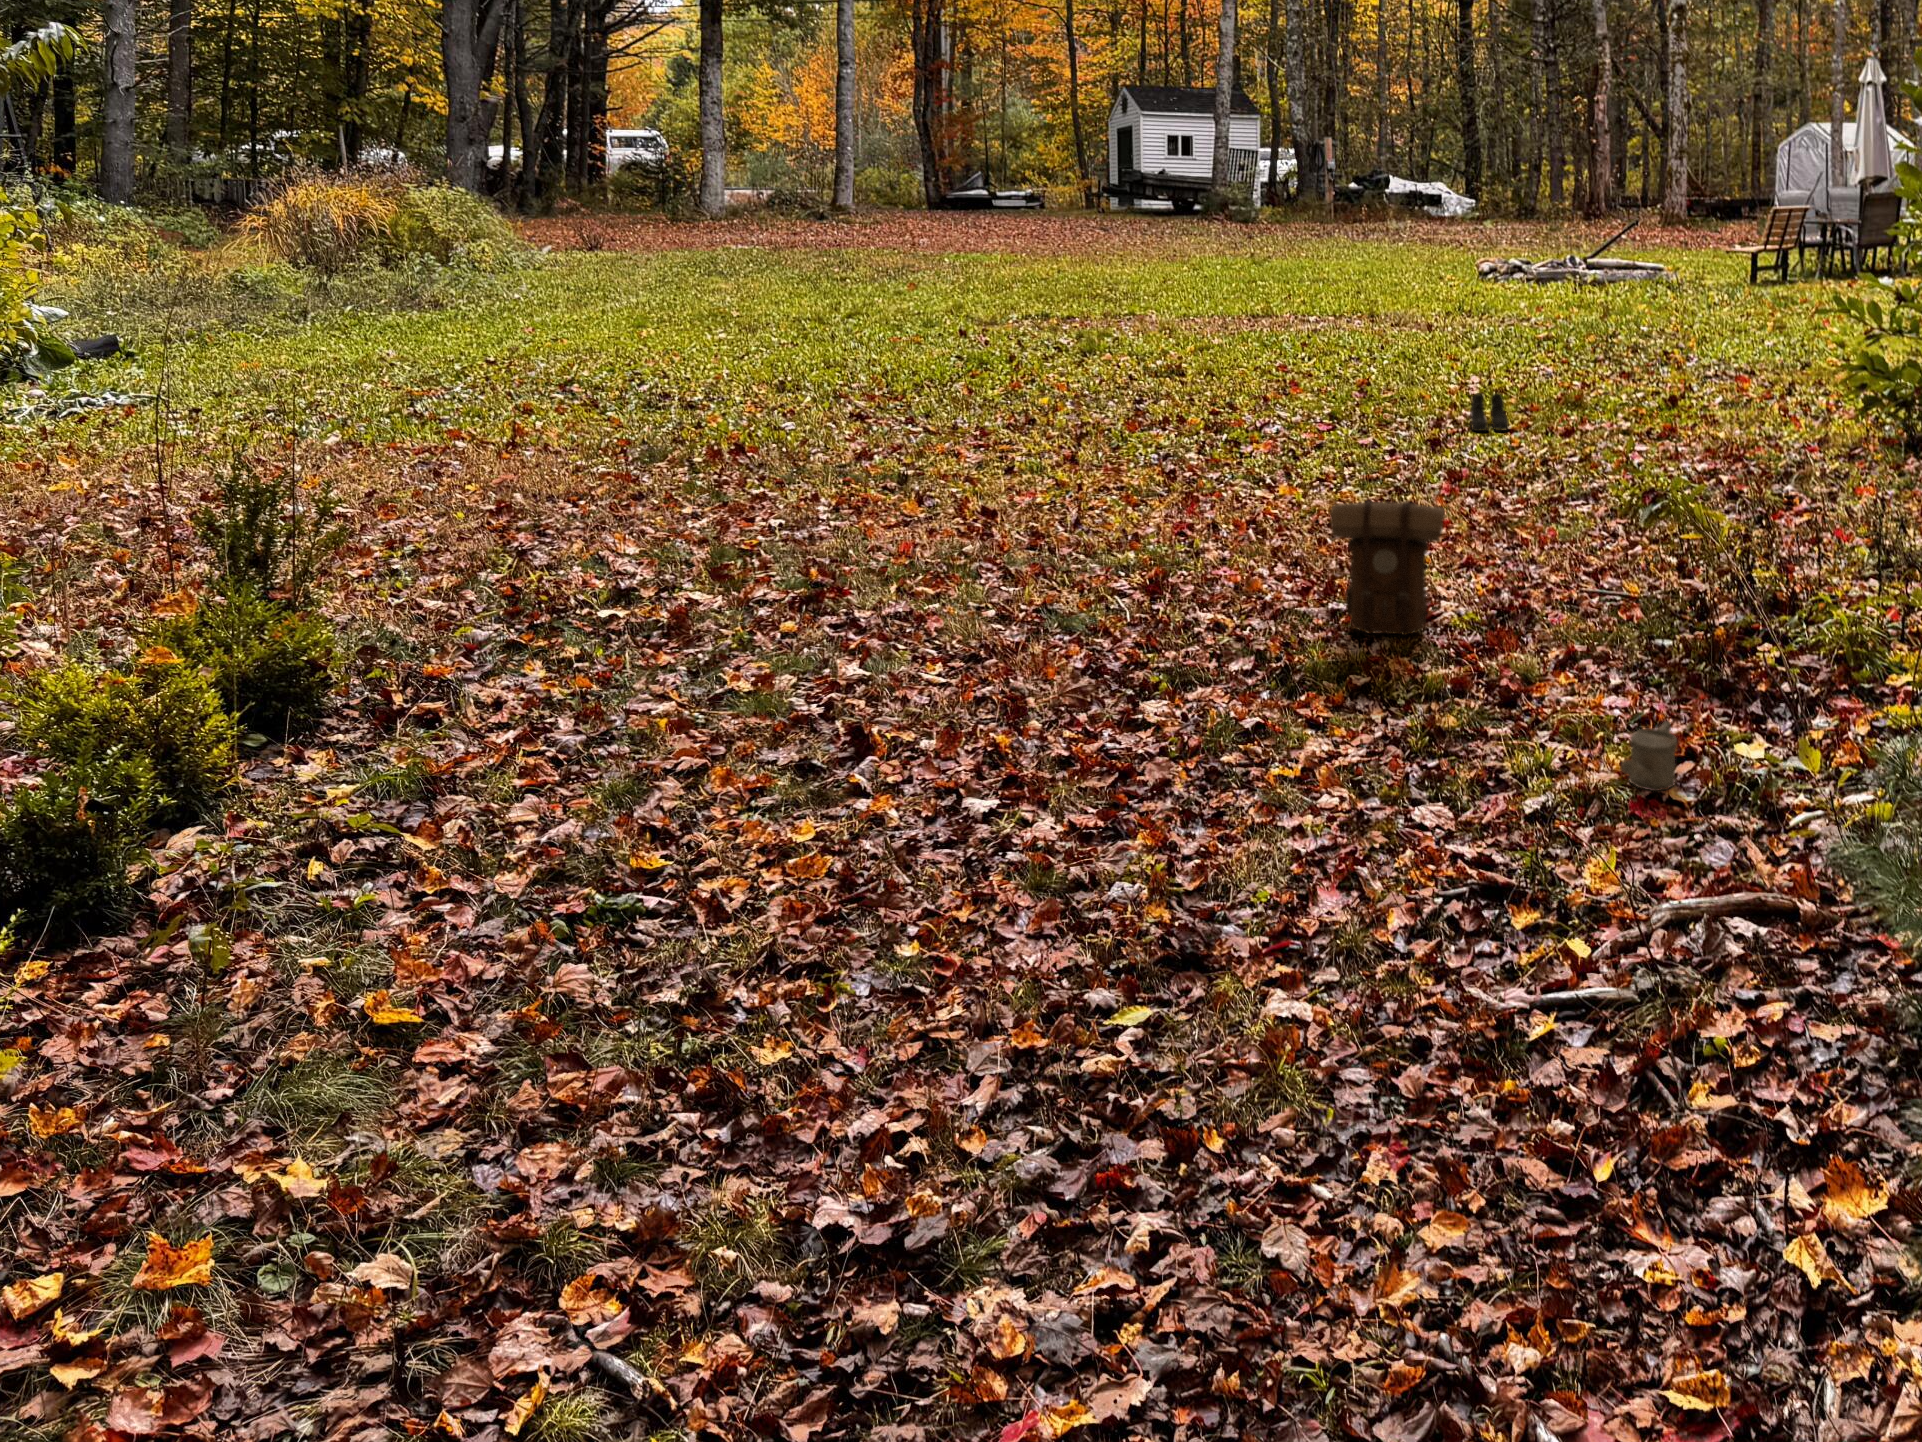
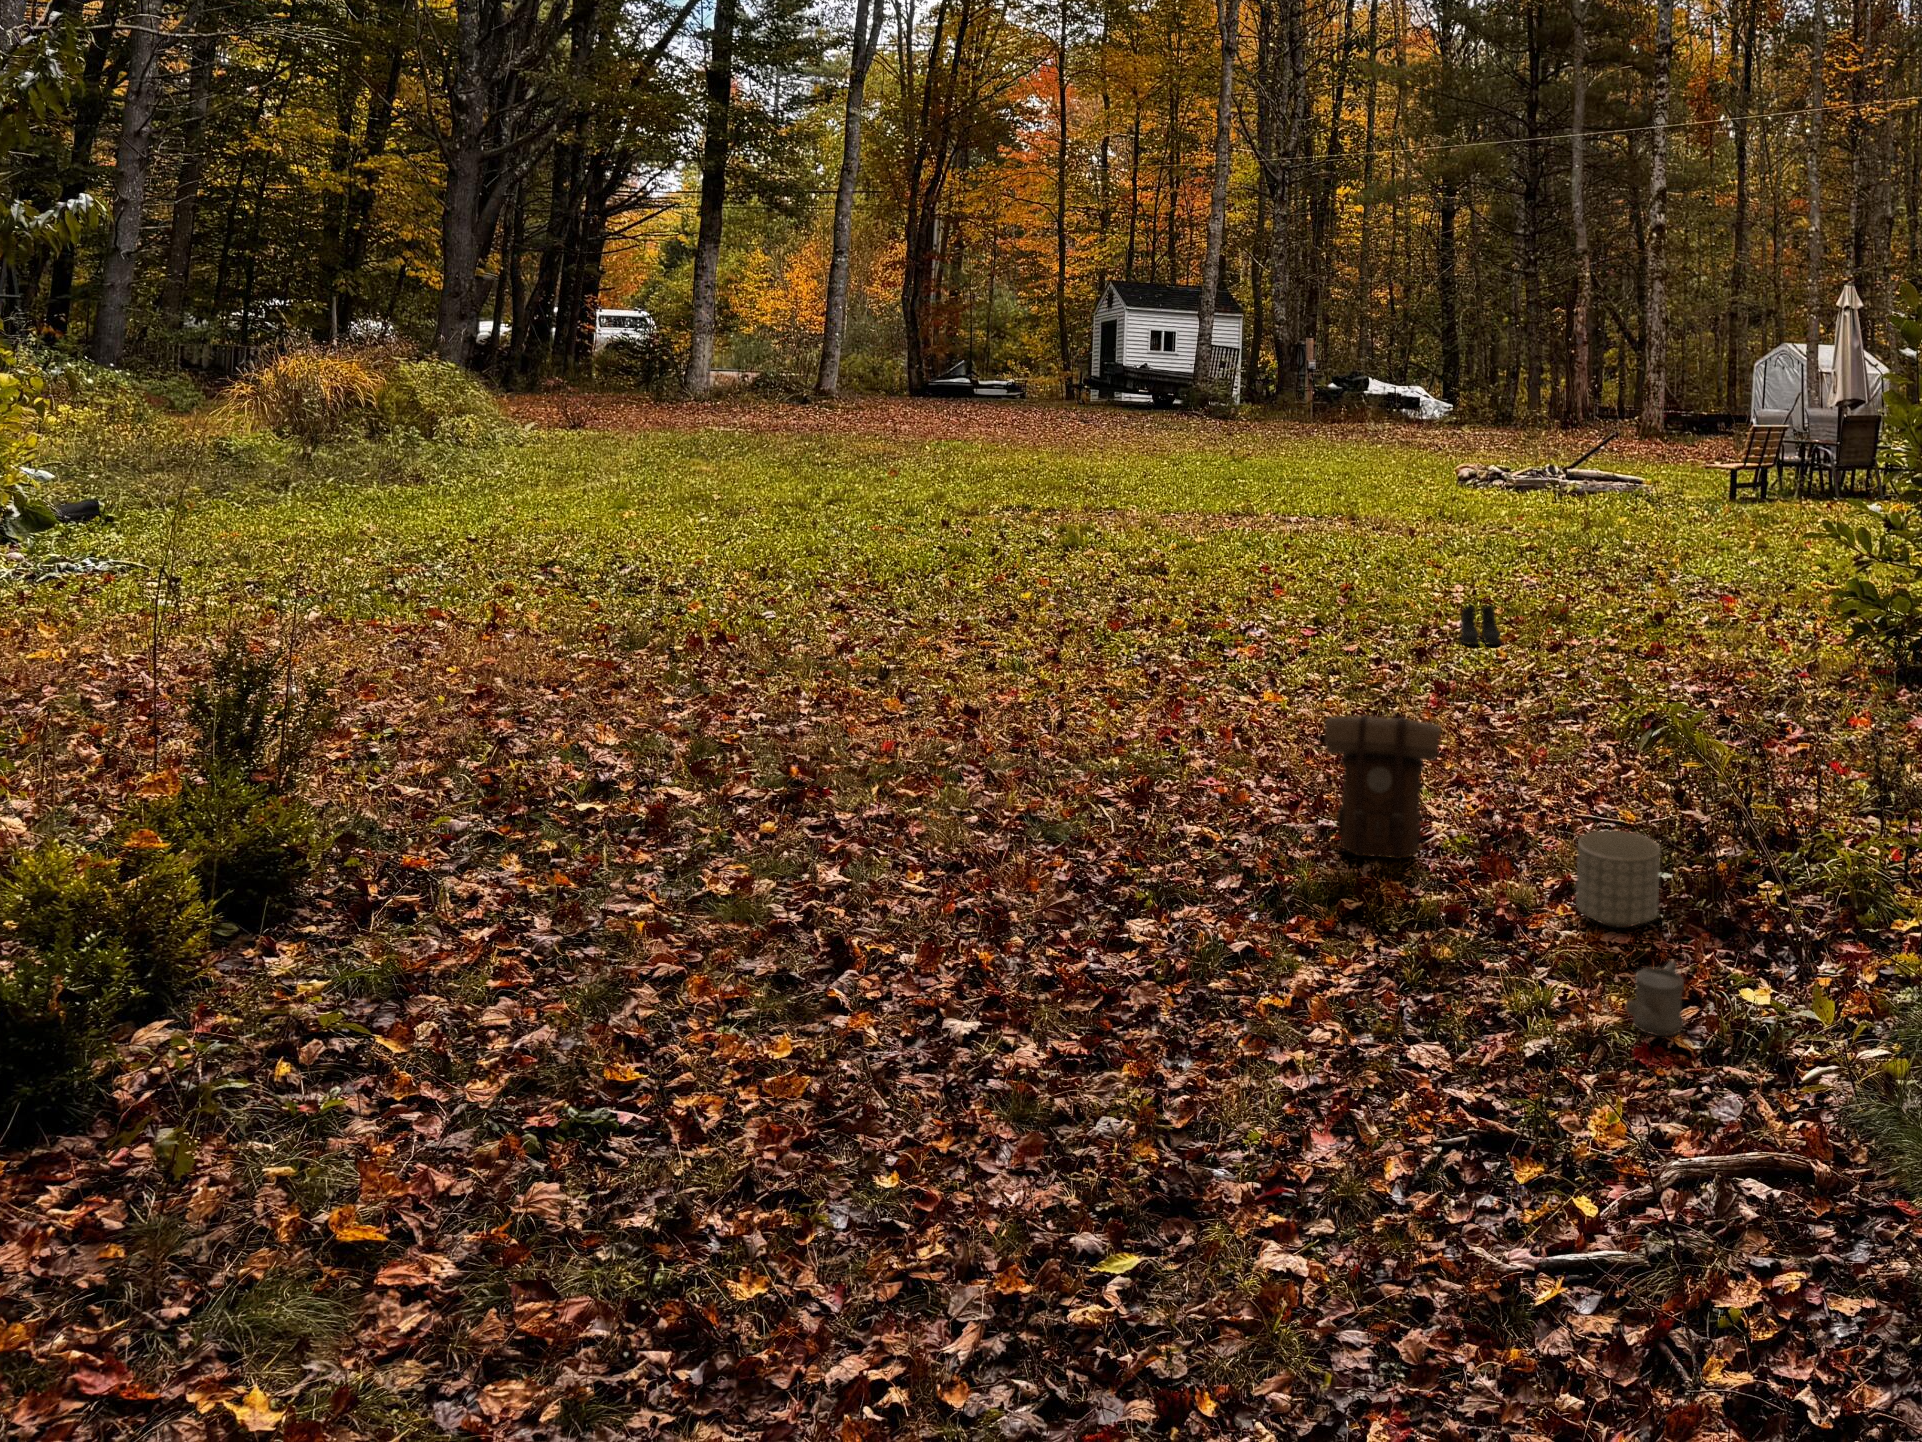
planter: none [1576,602,1657,692] -> present [1576,830,1660,928]

